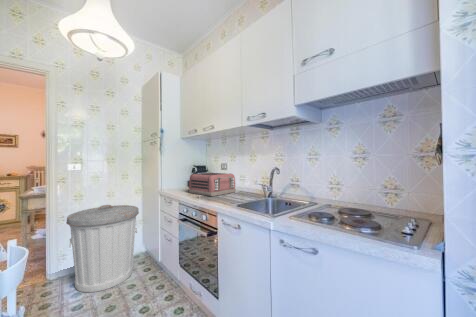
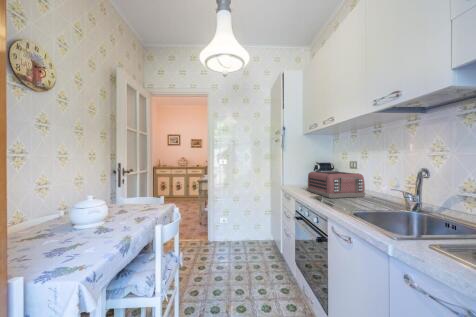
trash can: present [66,205,139,292] -> none [216,193,265,262]

